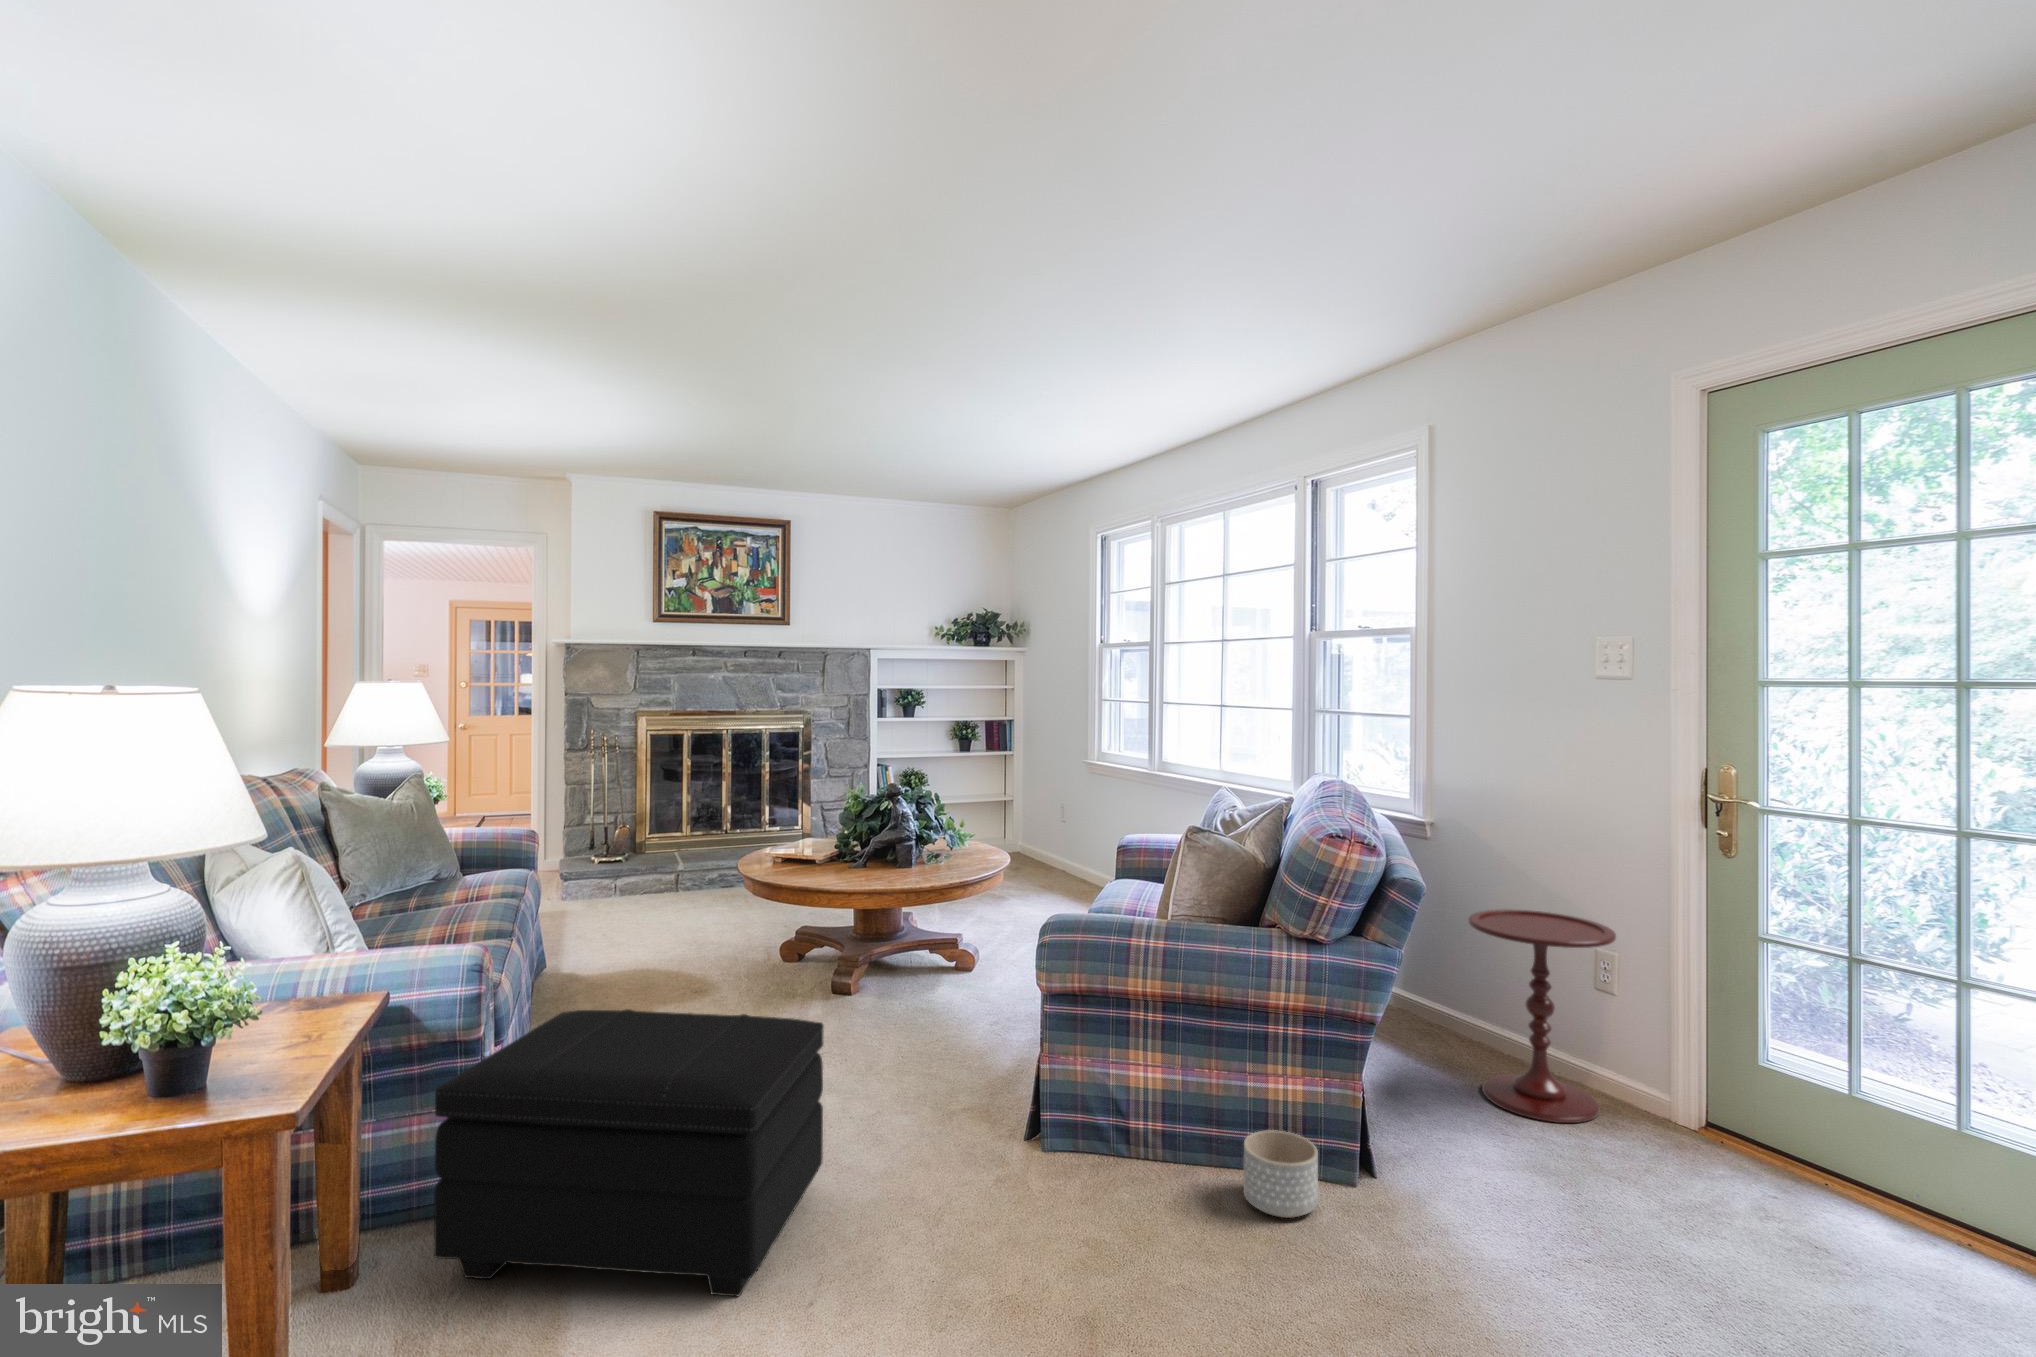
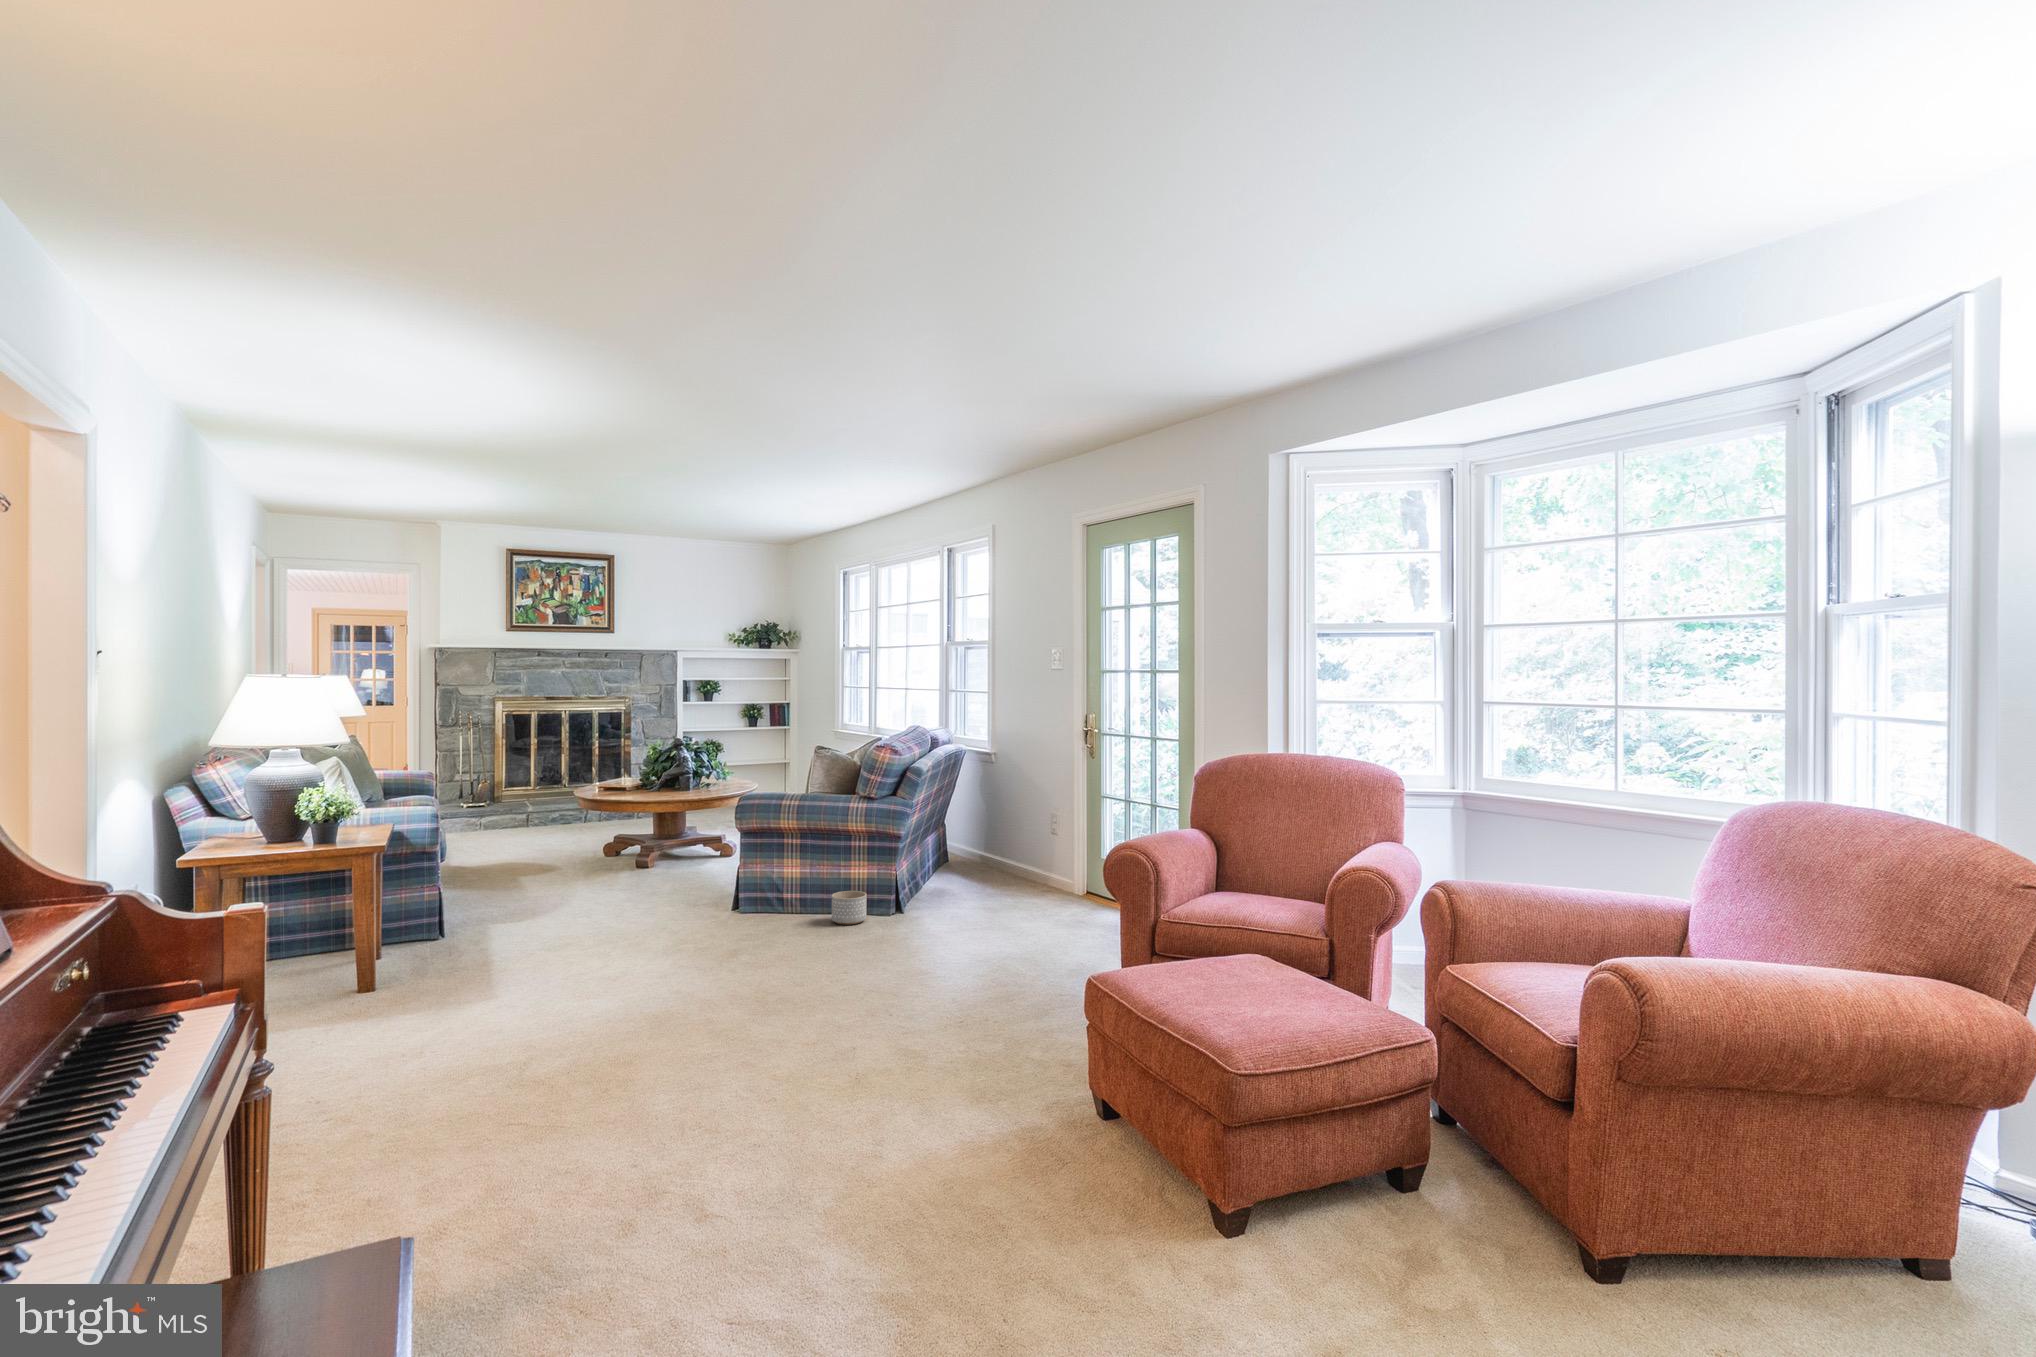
side table: present [1468,909,1616,1123] -> none [982,794,1050,896]
footstool: present [434,1009,824,1297] -> none [424,841,620,954]

